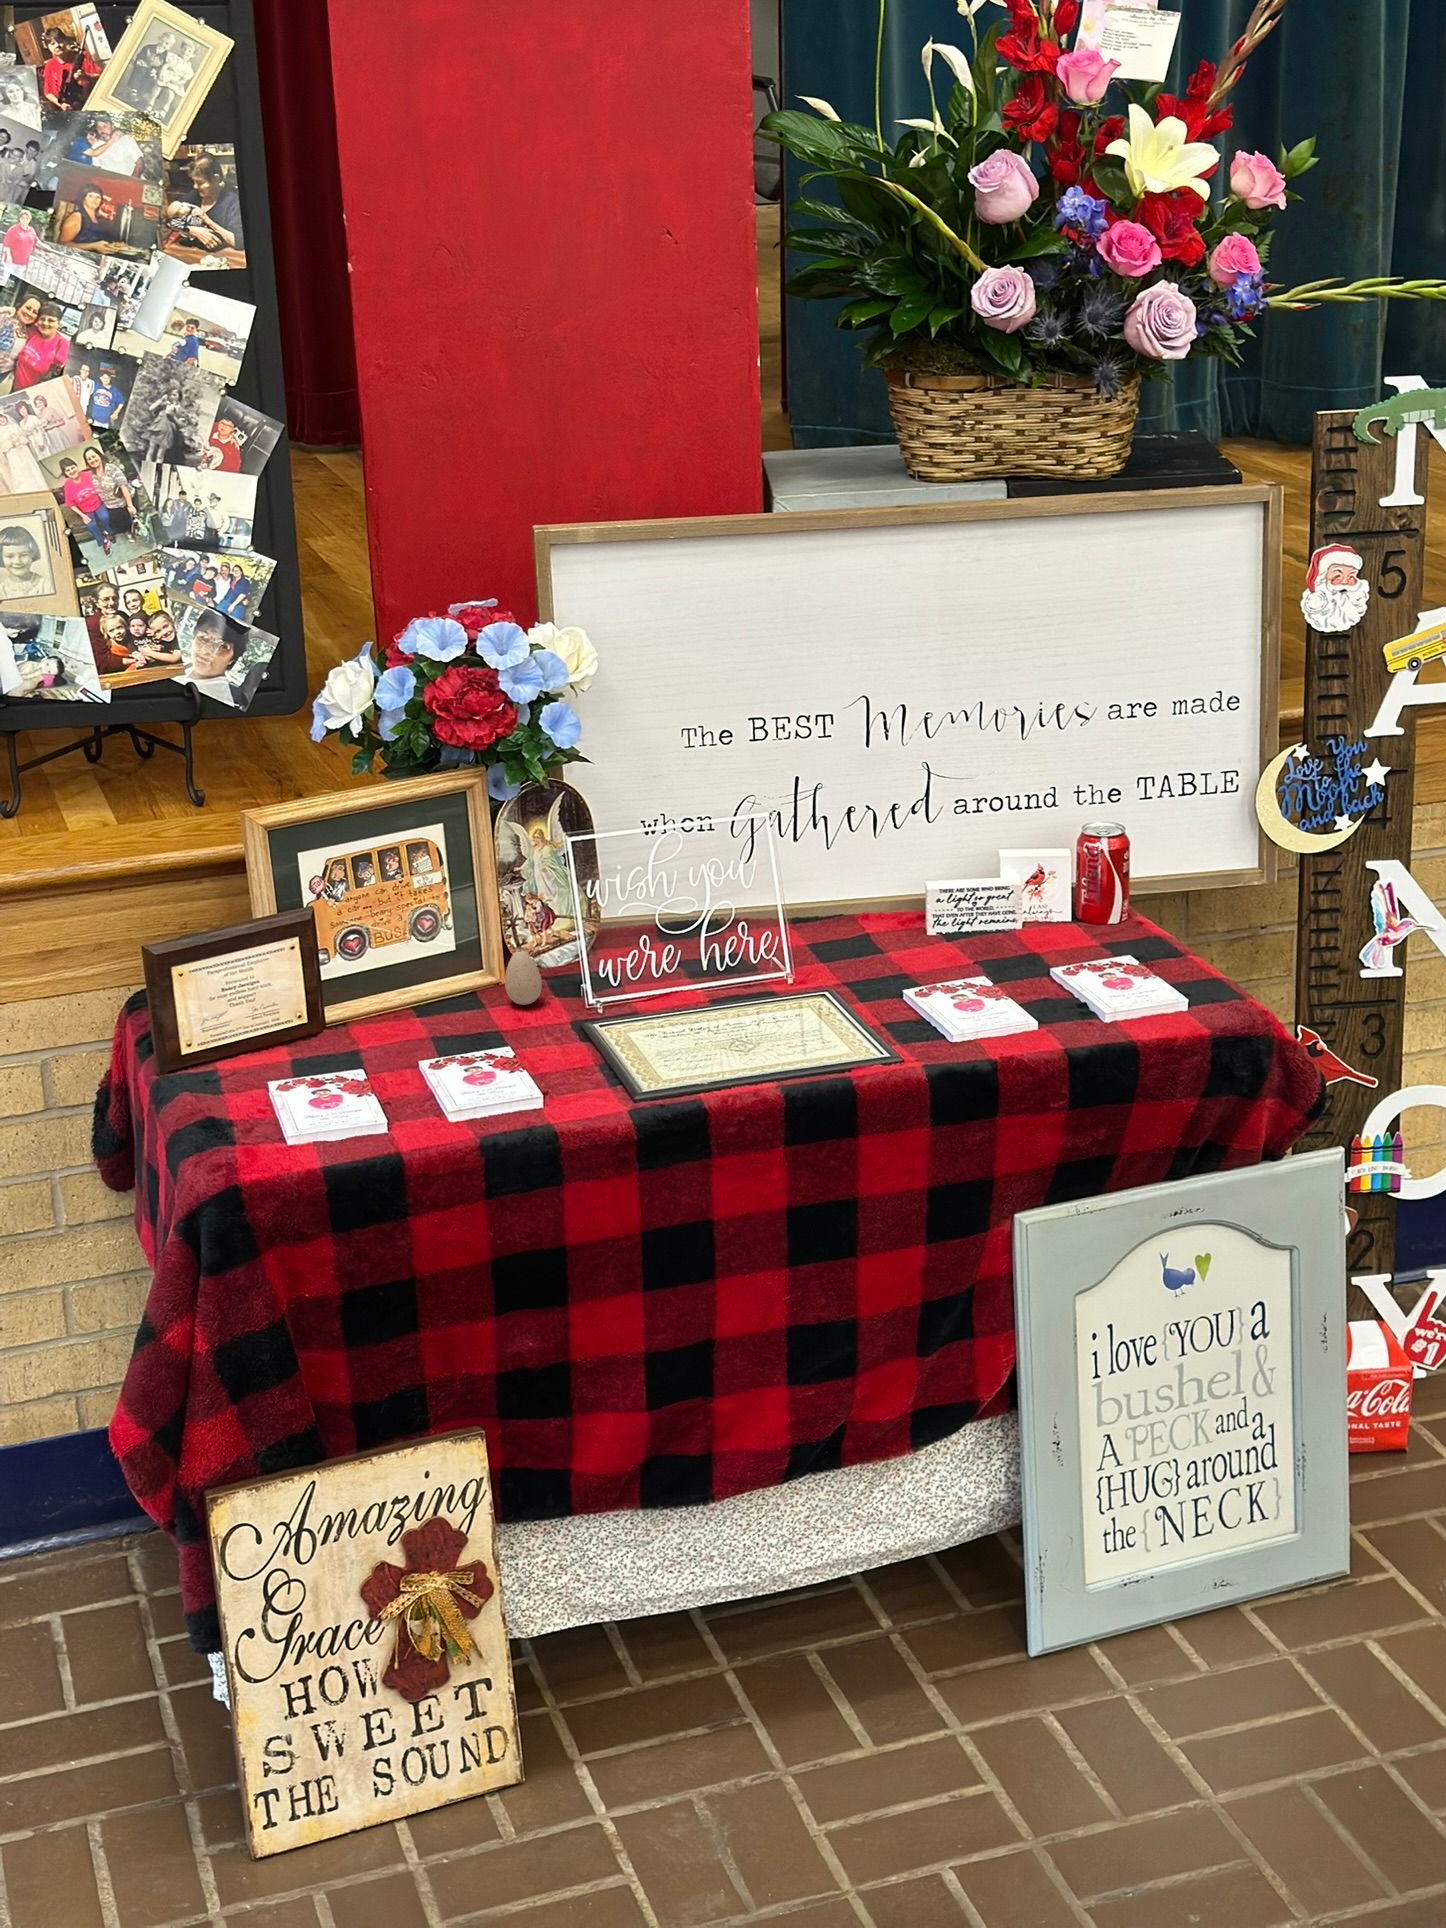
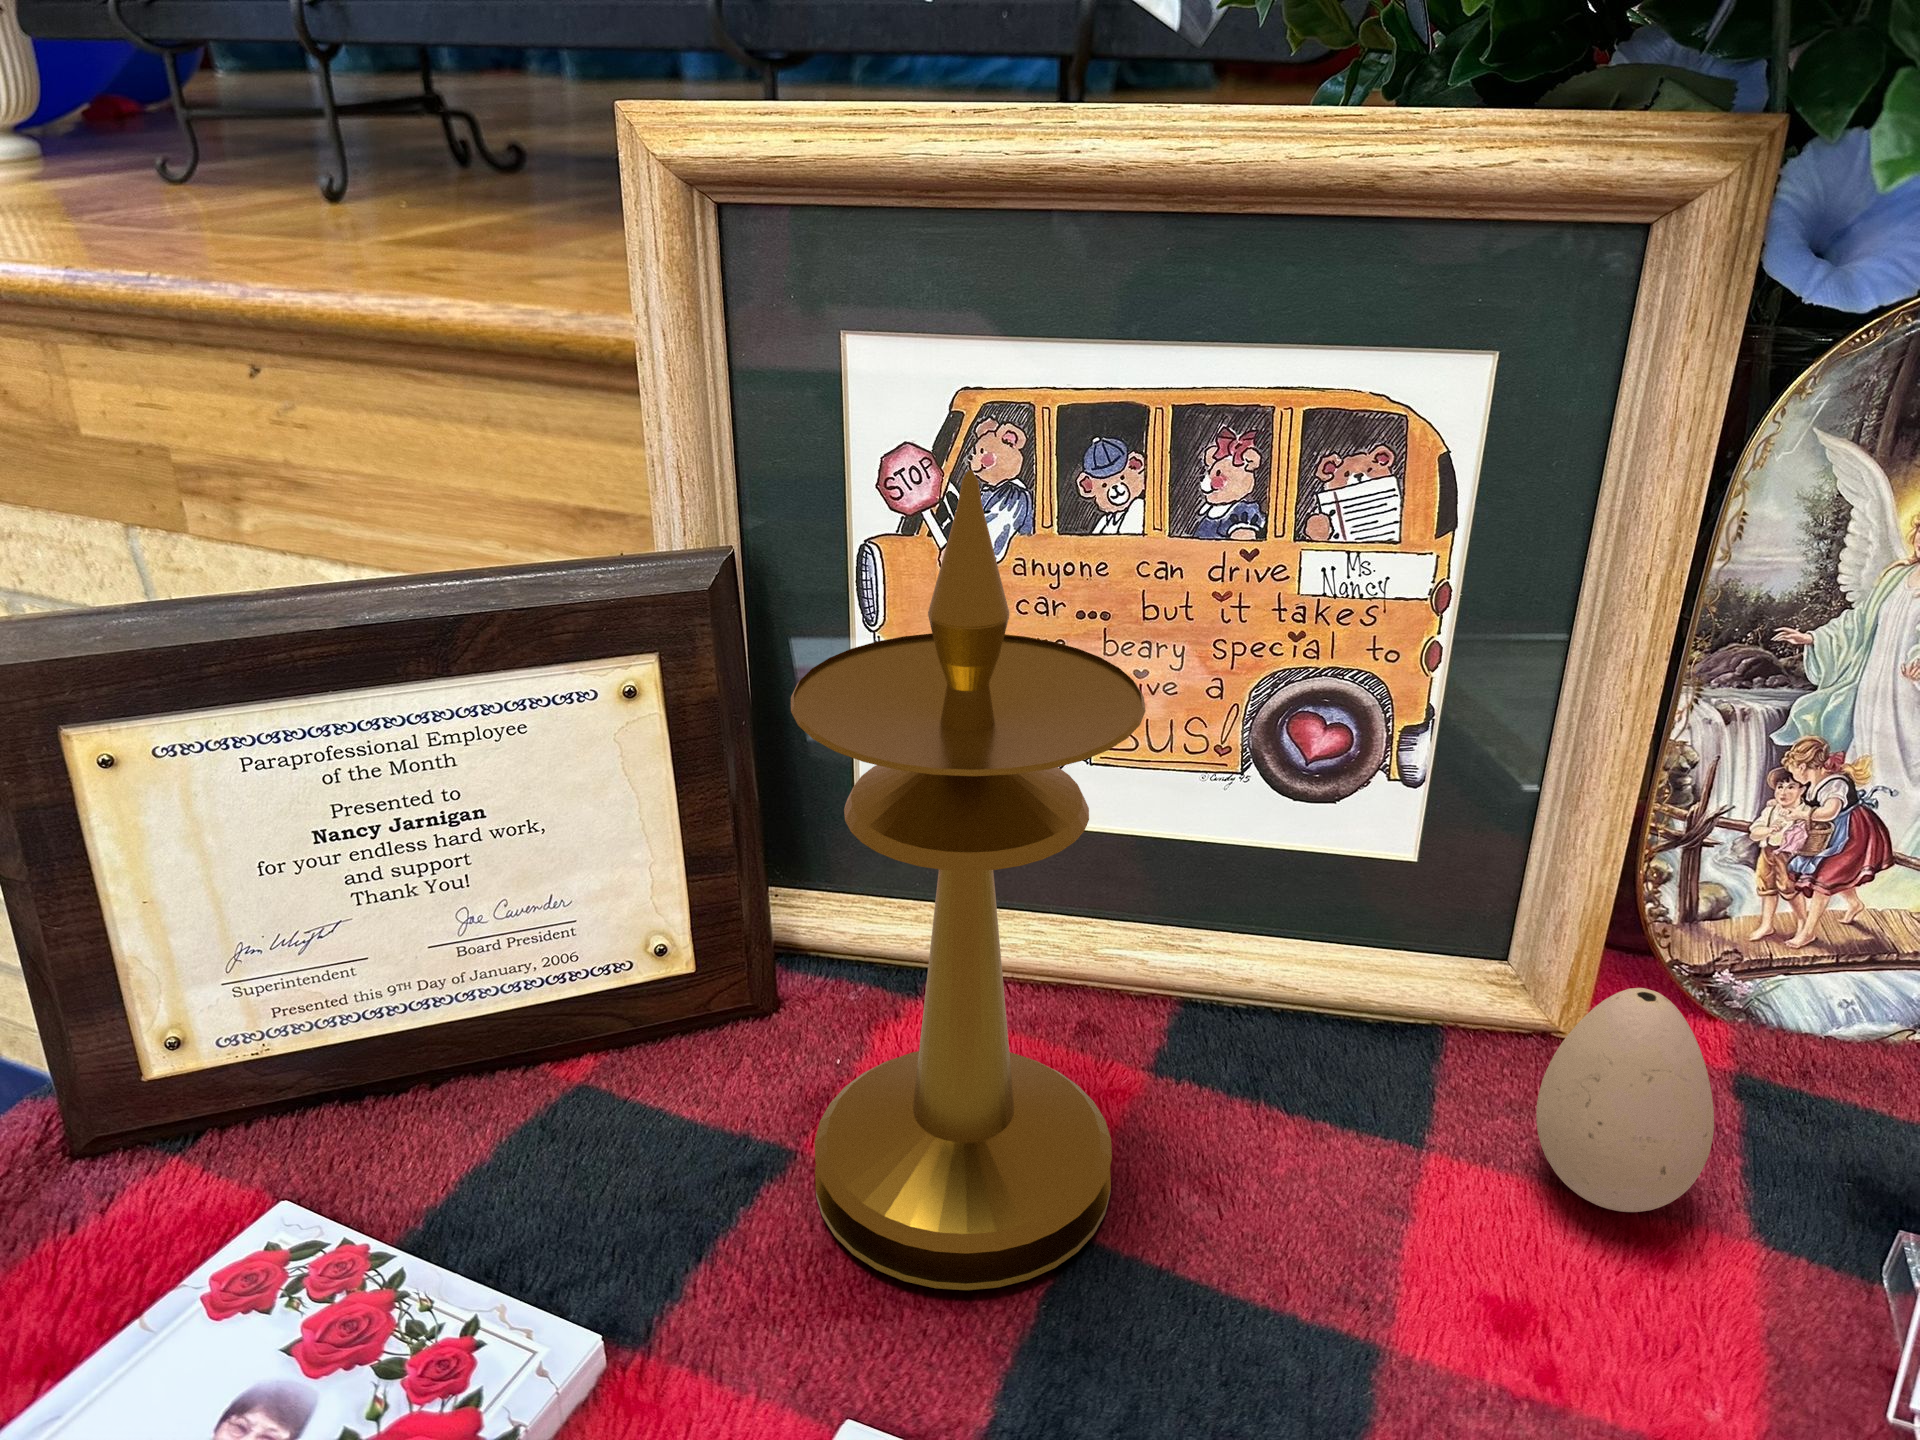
candlestick: none [346,874,433,1057] -> present [791,470,1146,1290]

